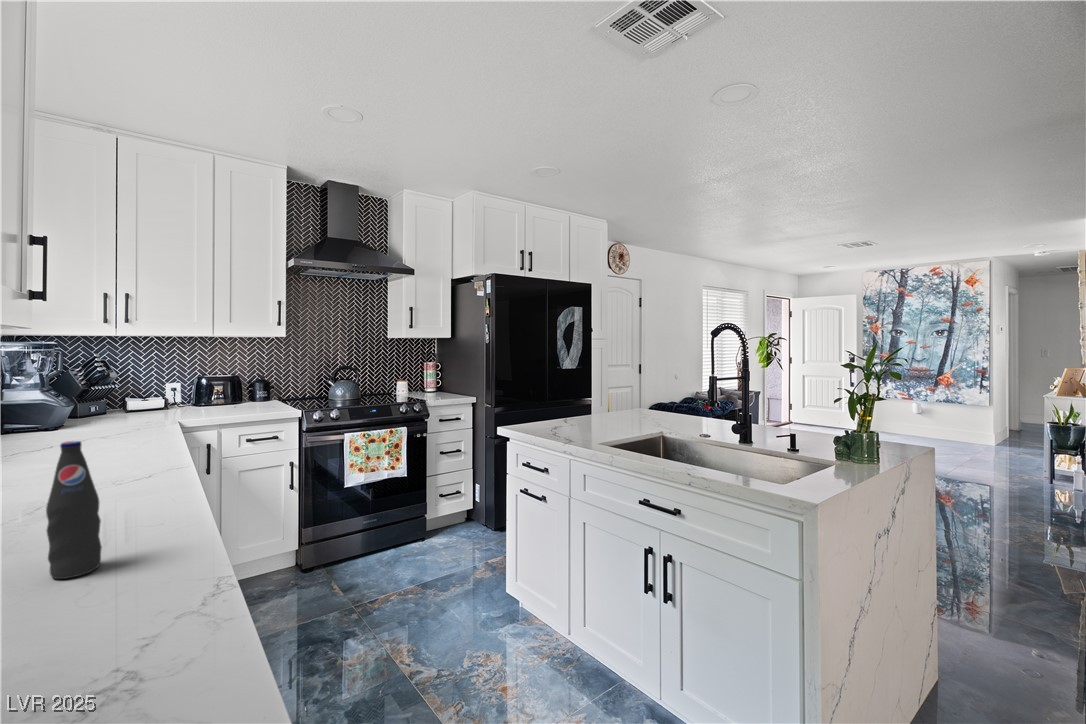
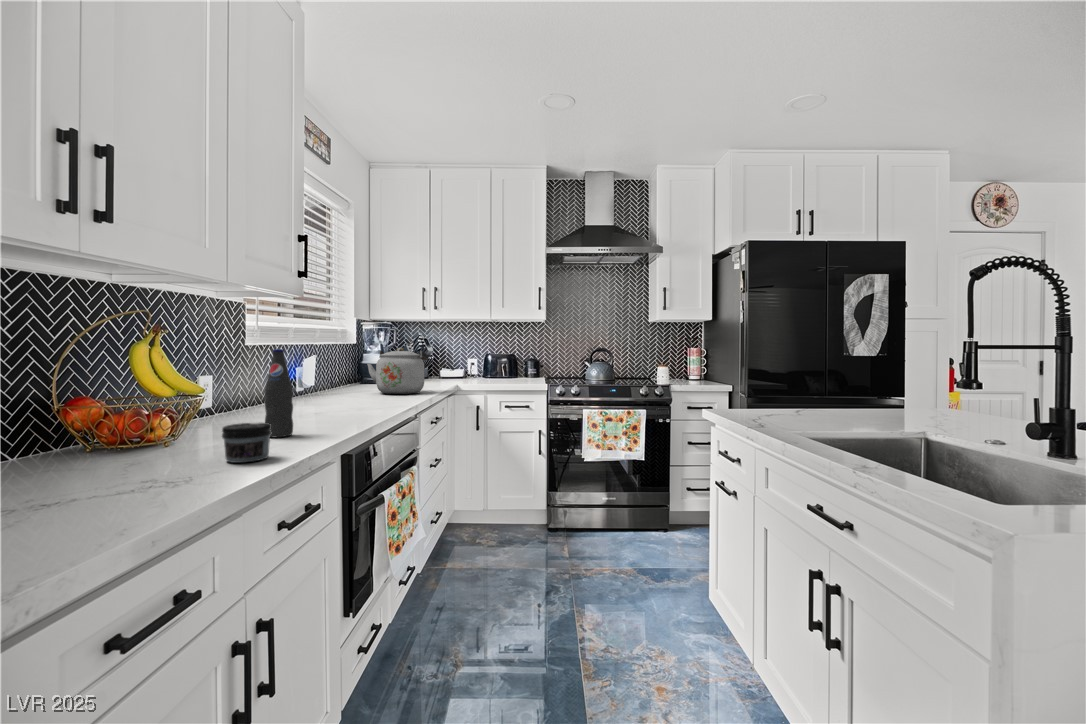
kettle: none [46,385,153,452] -> present [367,348,429,394]
jar: none [79,567,166,646] -> present [222,423,272,463]

